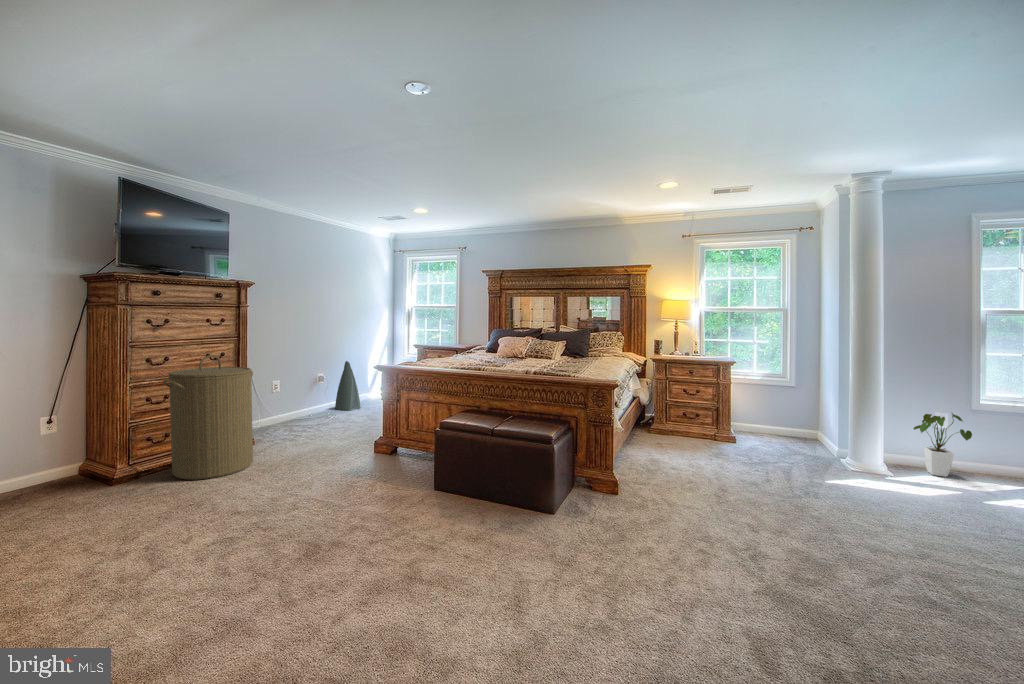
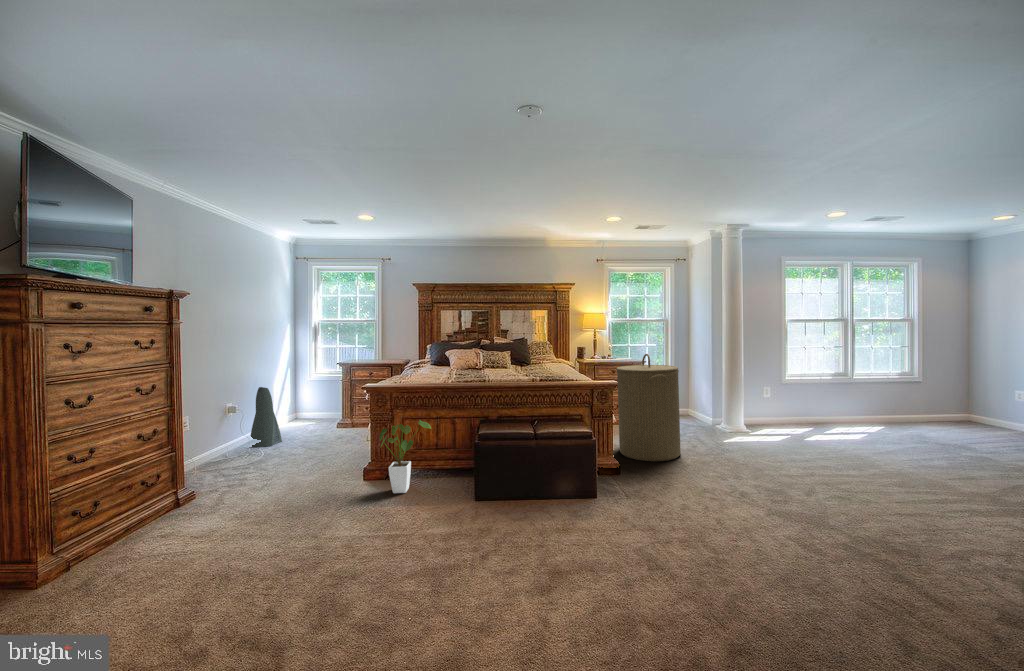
laundry hamper: present [163,355,253,480] -> present [616,354,681,461]
house plant: present [913,413,972,477] -> present [379,420,431,493]

